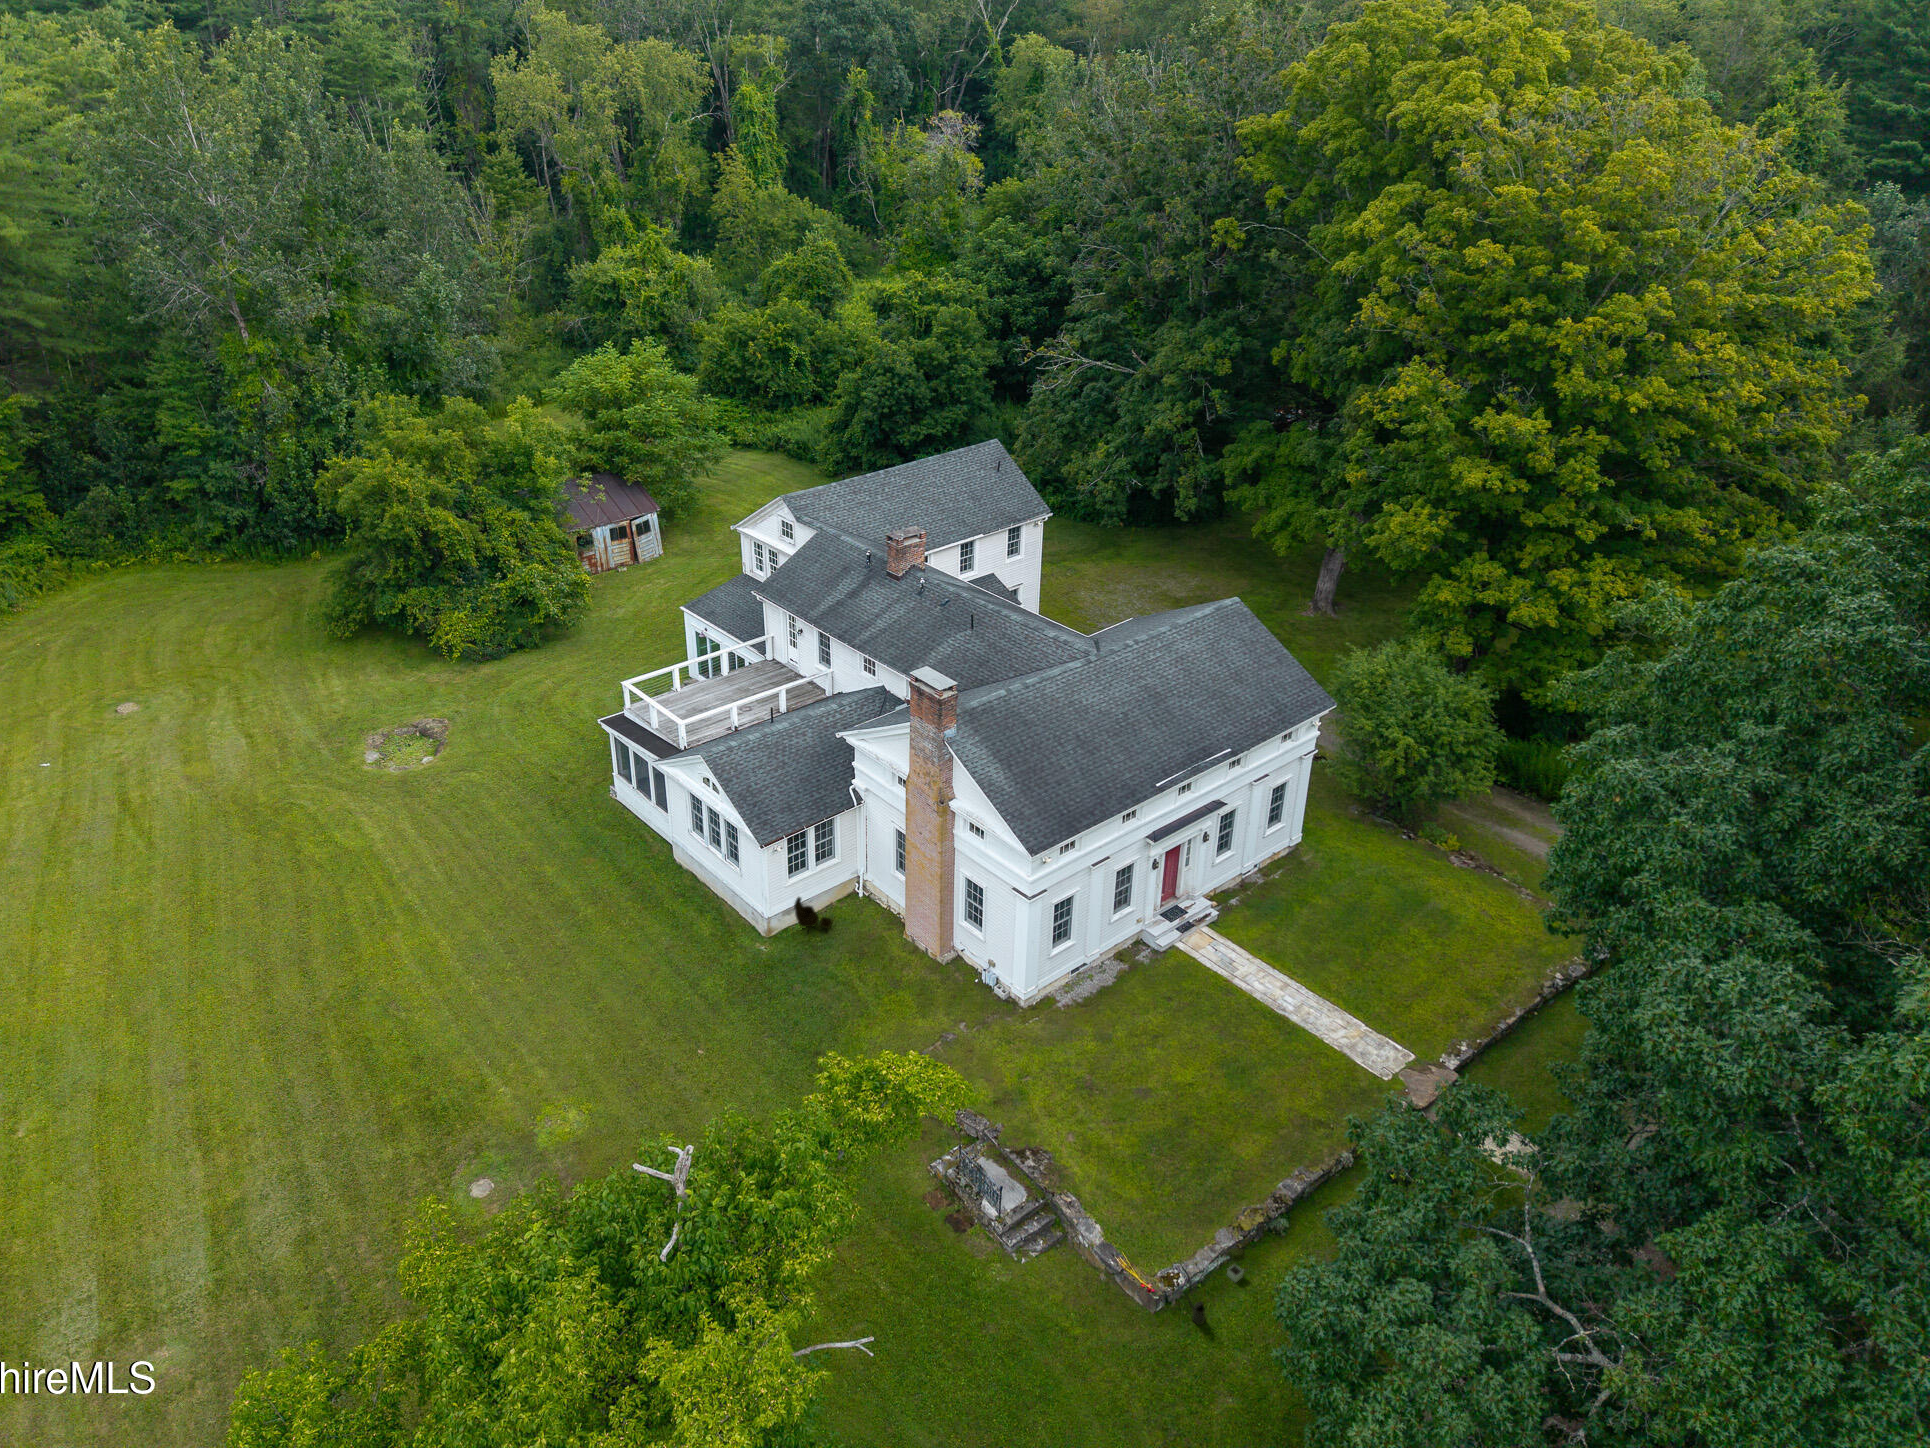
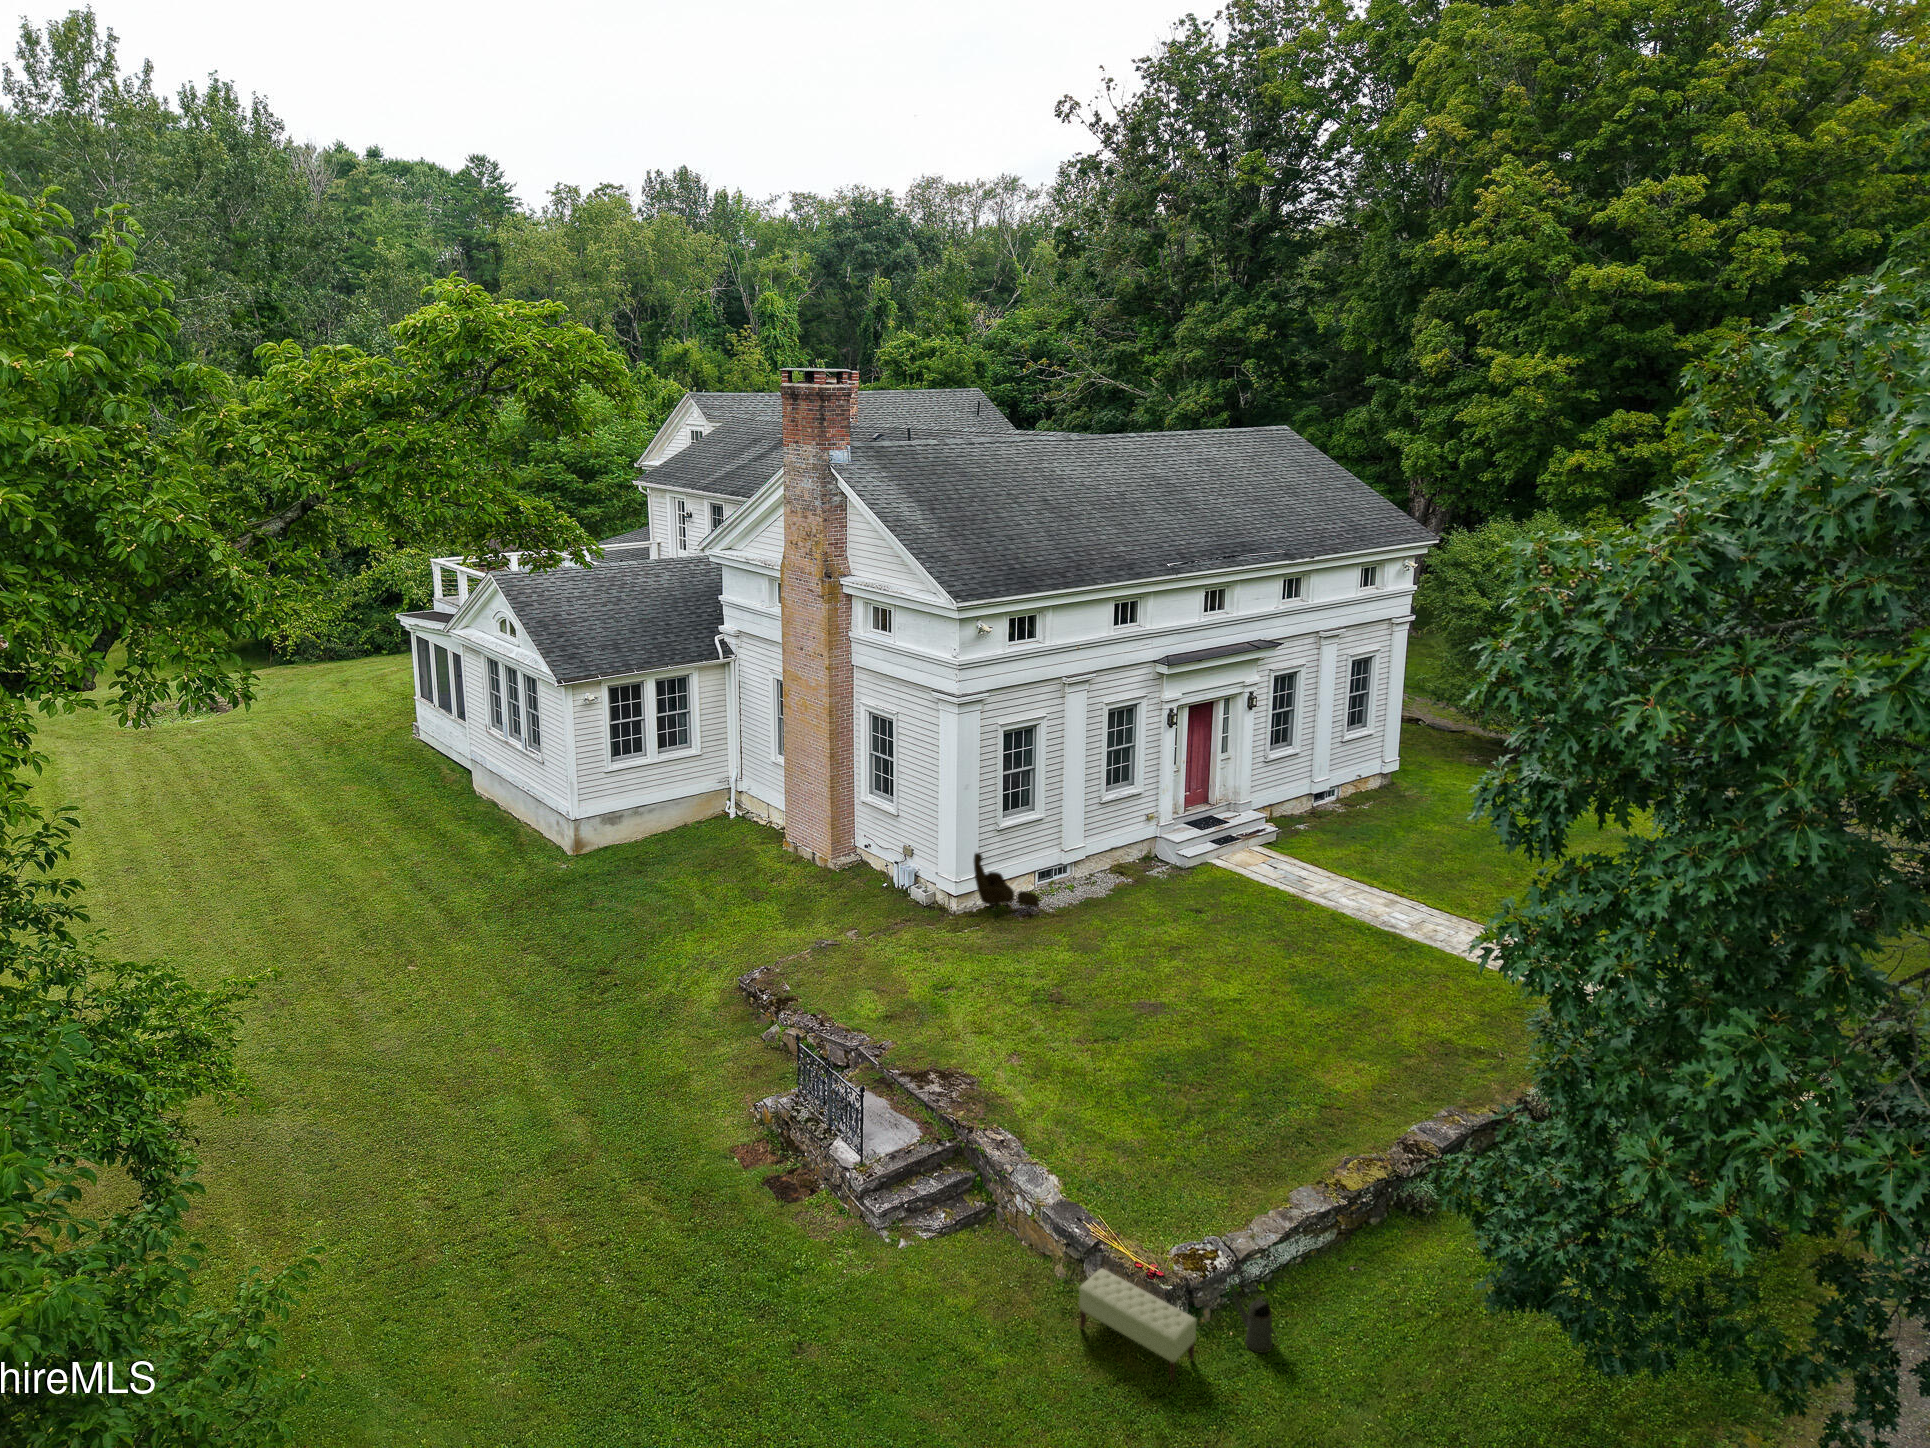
lounge chair: present [794,897,832,929] -> present [974,853,1039,919]
potted tree: present [1227,1248,1245,1282] -> none [1314,1201,1355,1284]
bench: none [1115,1285,1170,1343] -> present [1079,1269,1197,1382]

